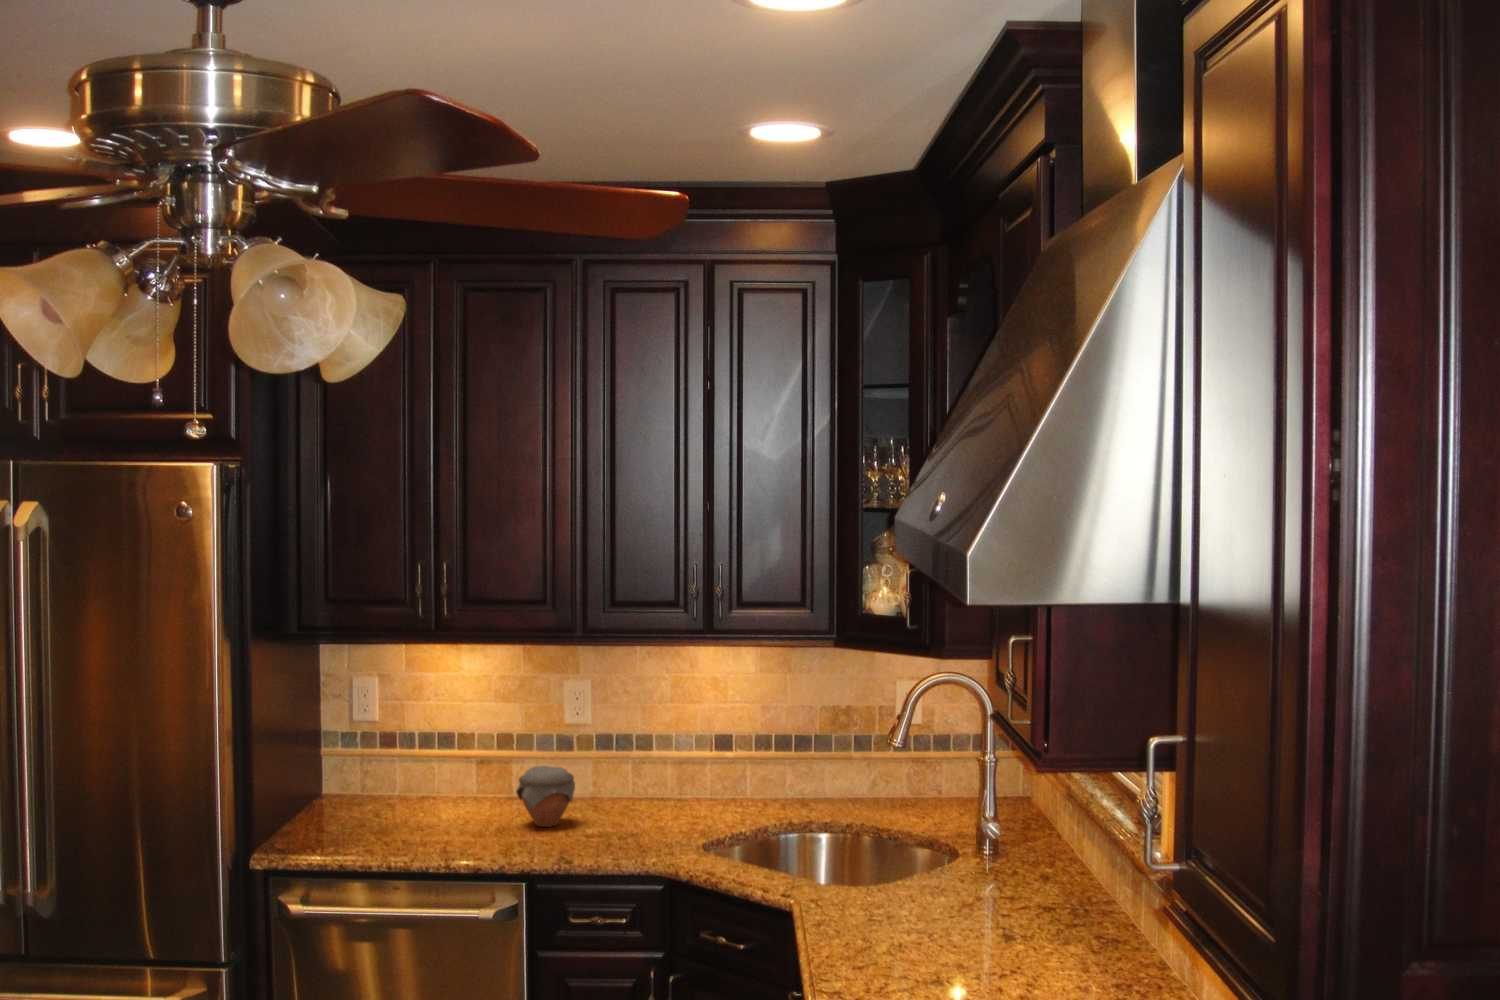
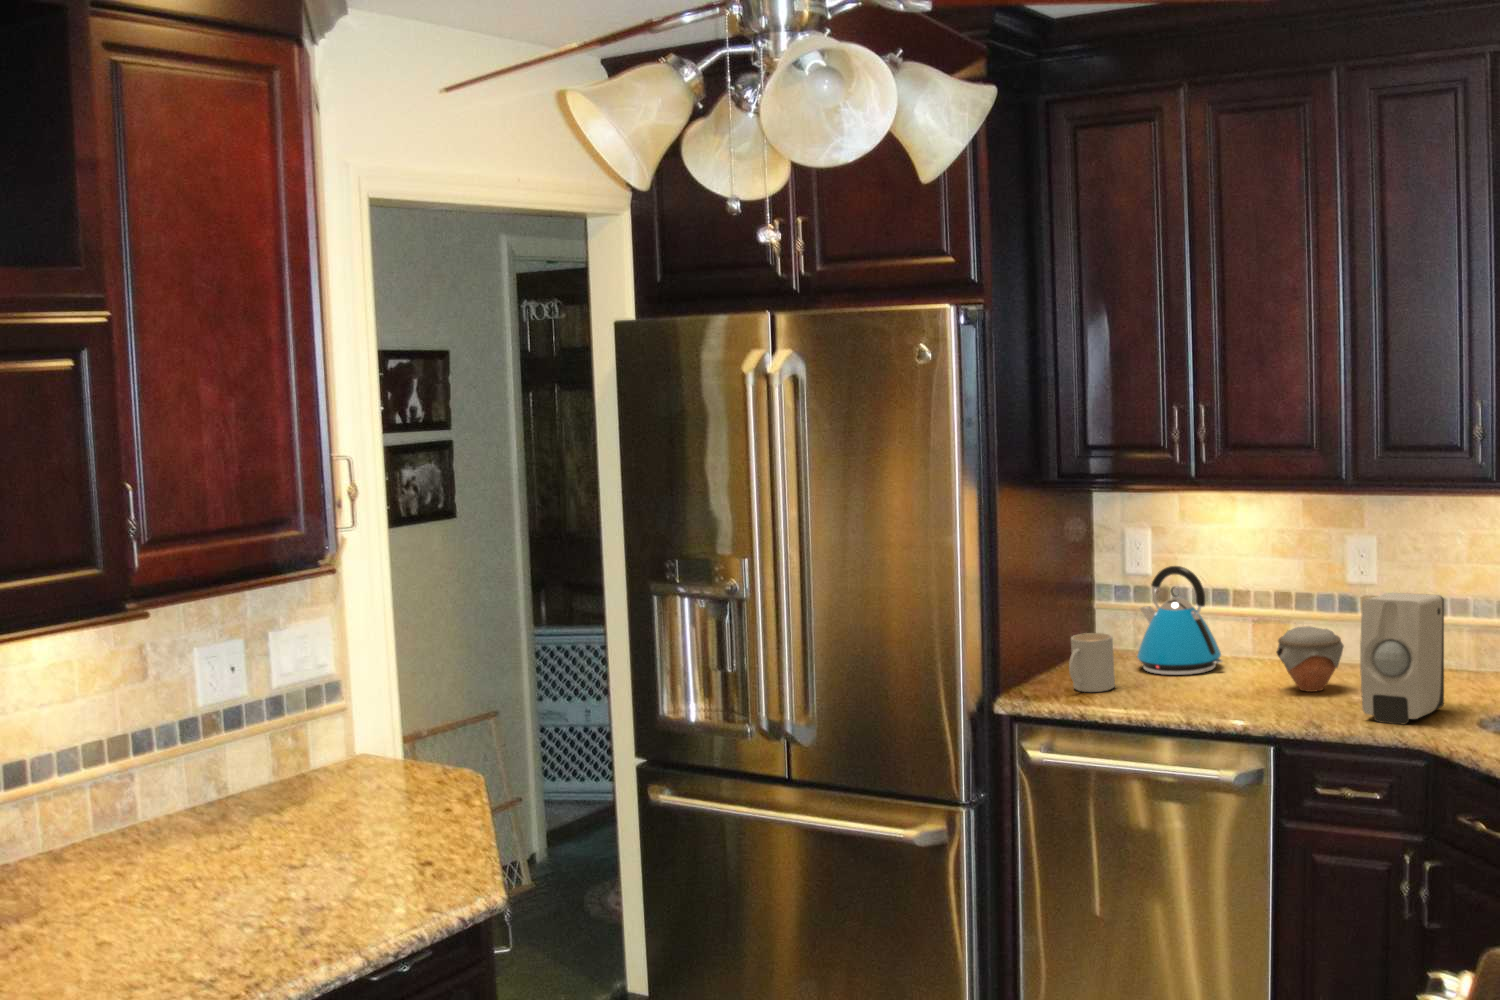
kettle: none [372,712,456,819] -> present [1137,566,1222,675]
soap dispenser: none [609,732,671,853] -> present [1360,593,1444,724]
mug: none [318,782,361,842] -> present [1069,633,1115,692]

